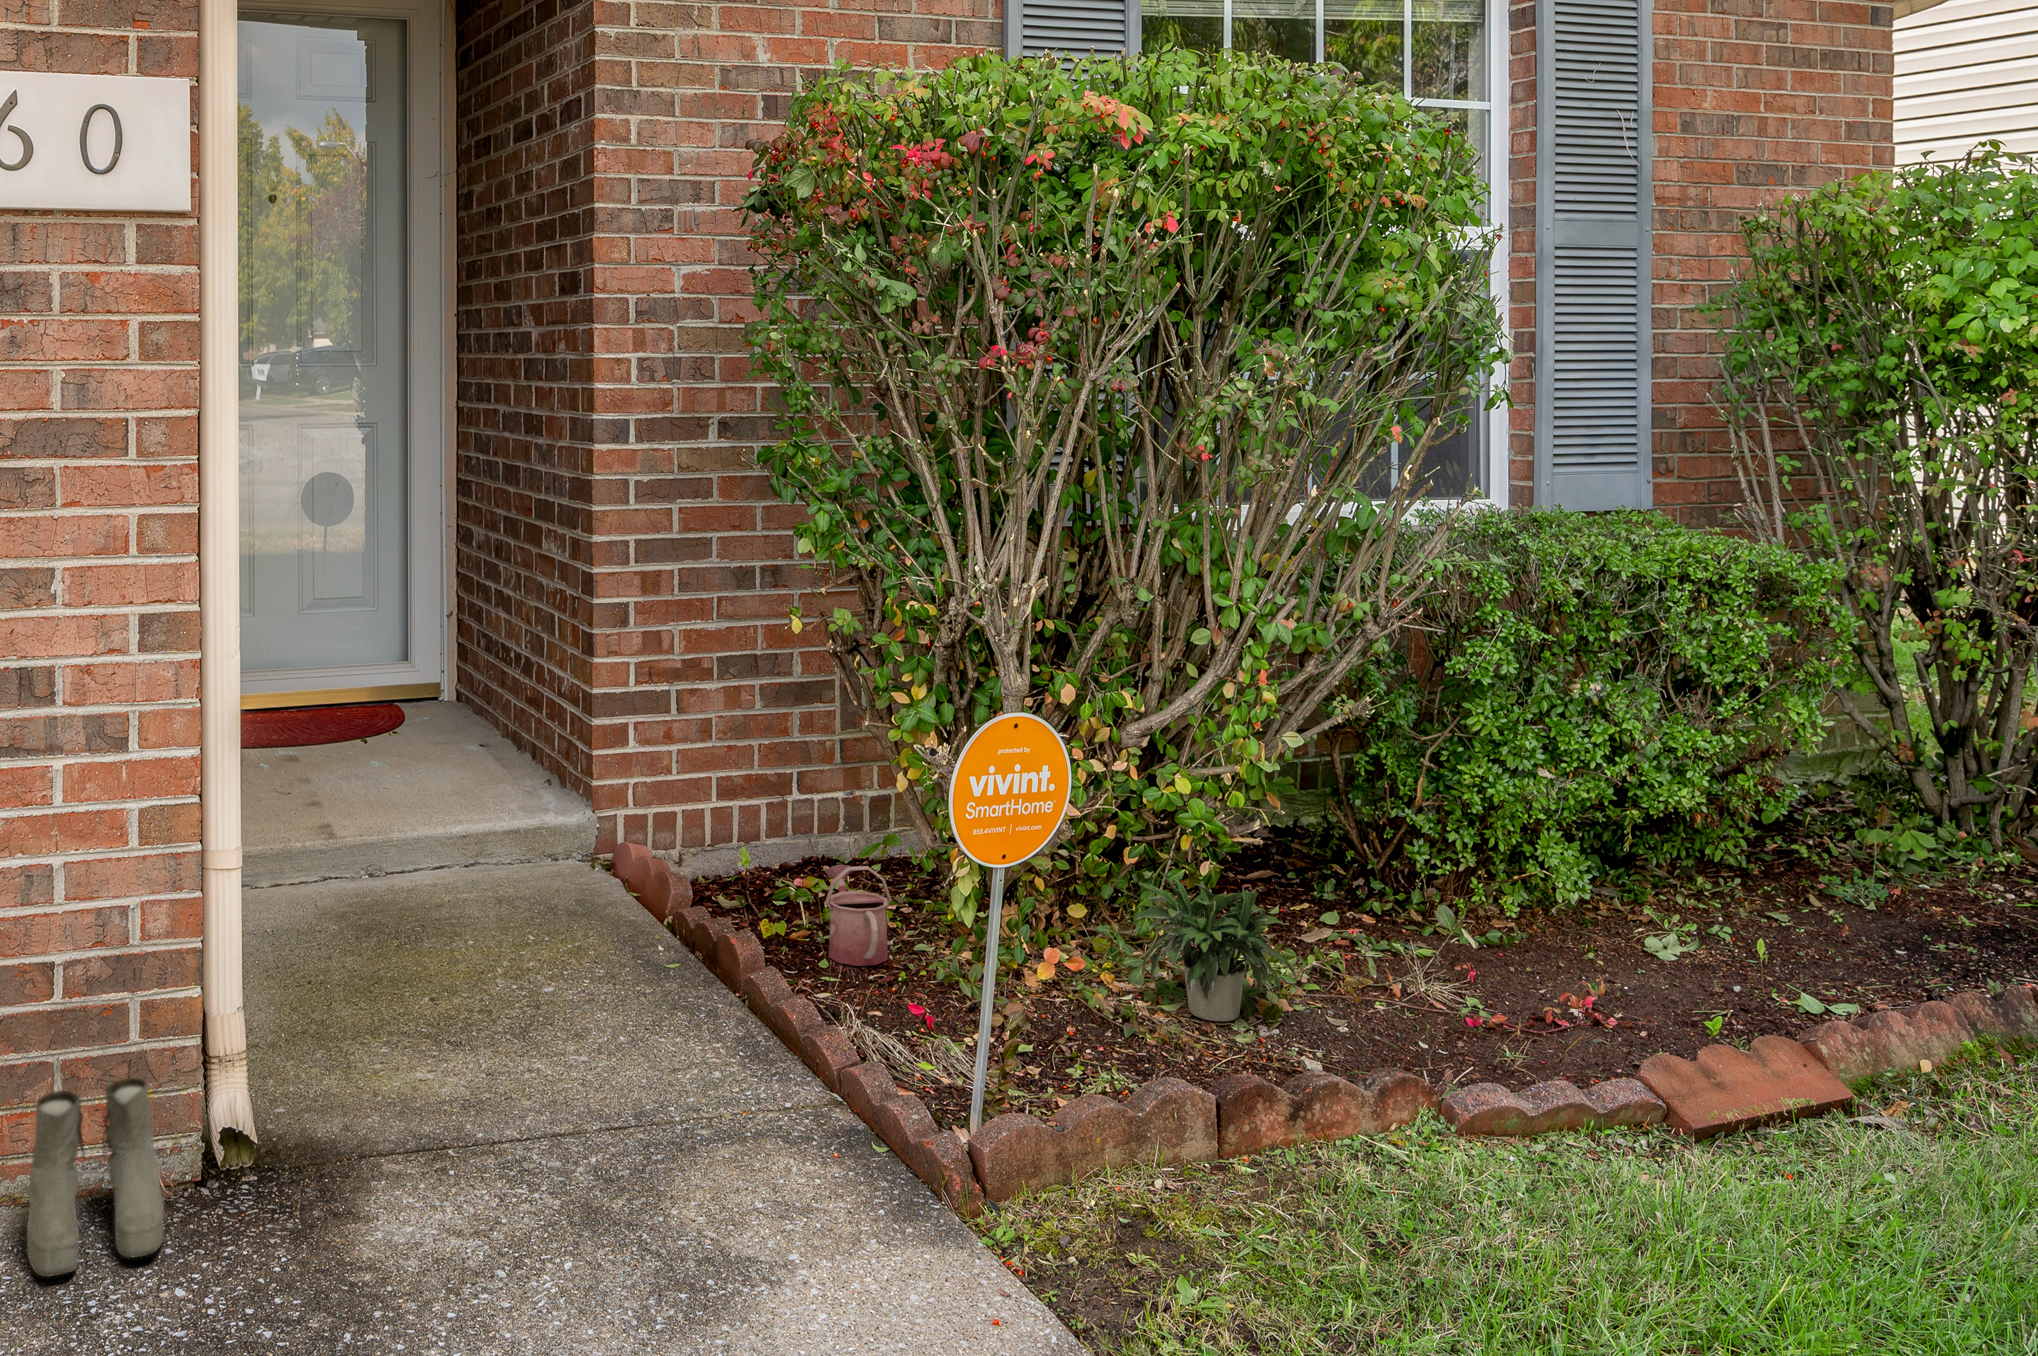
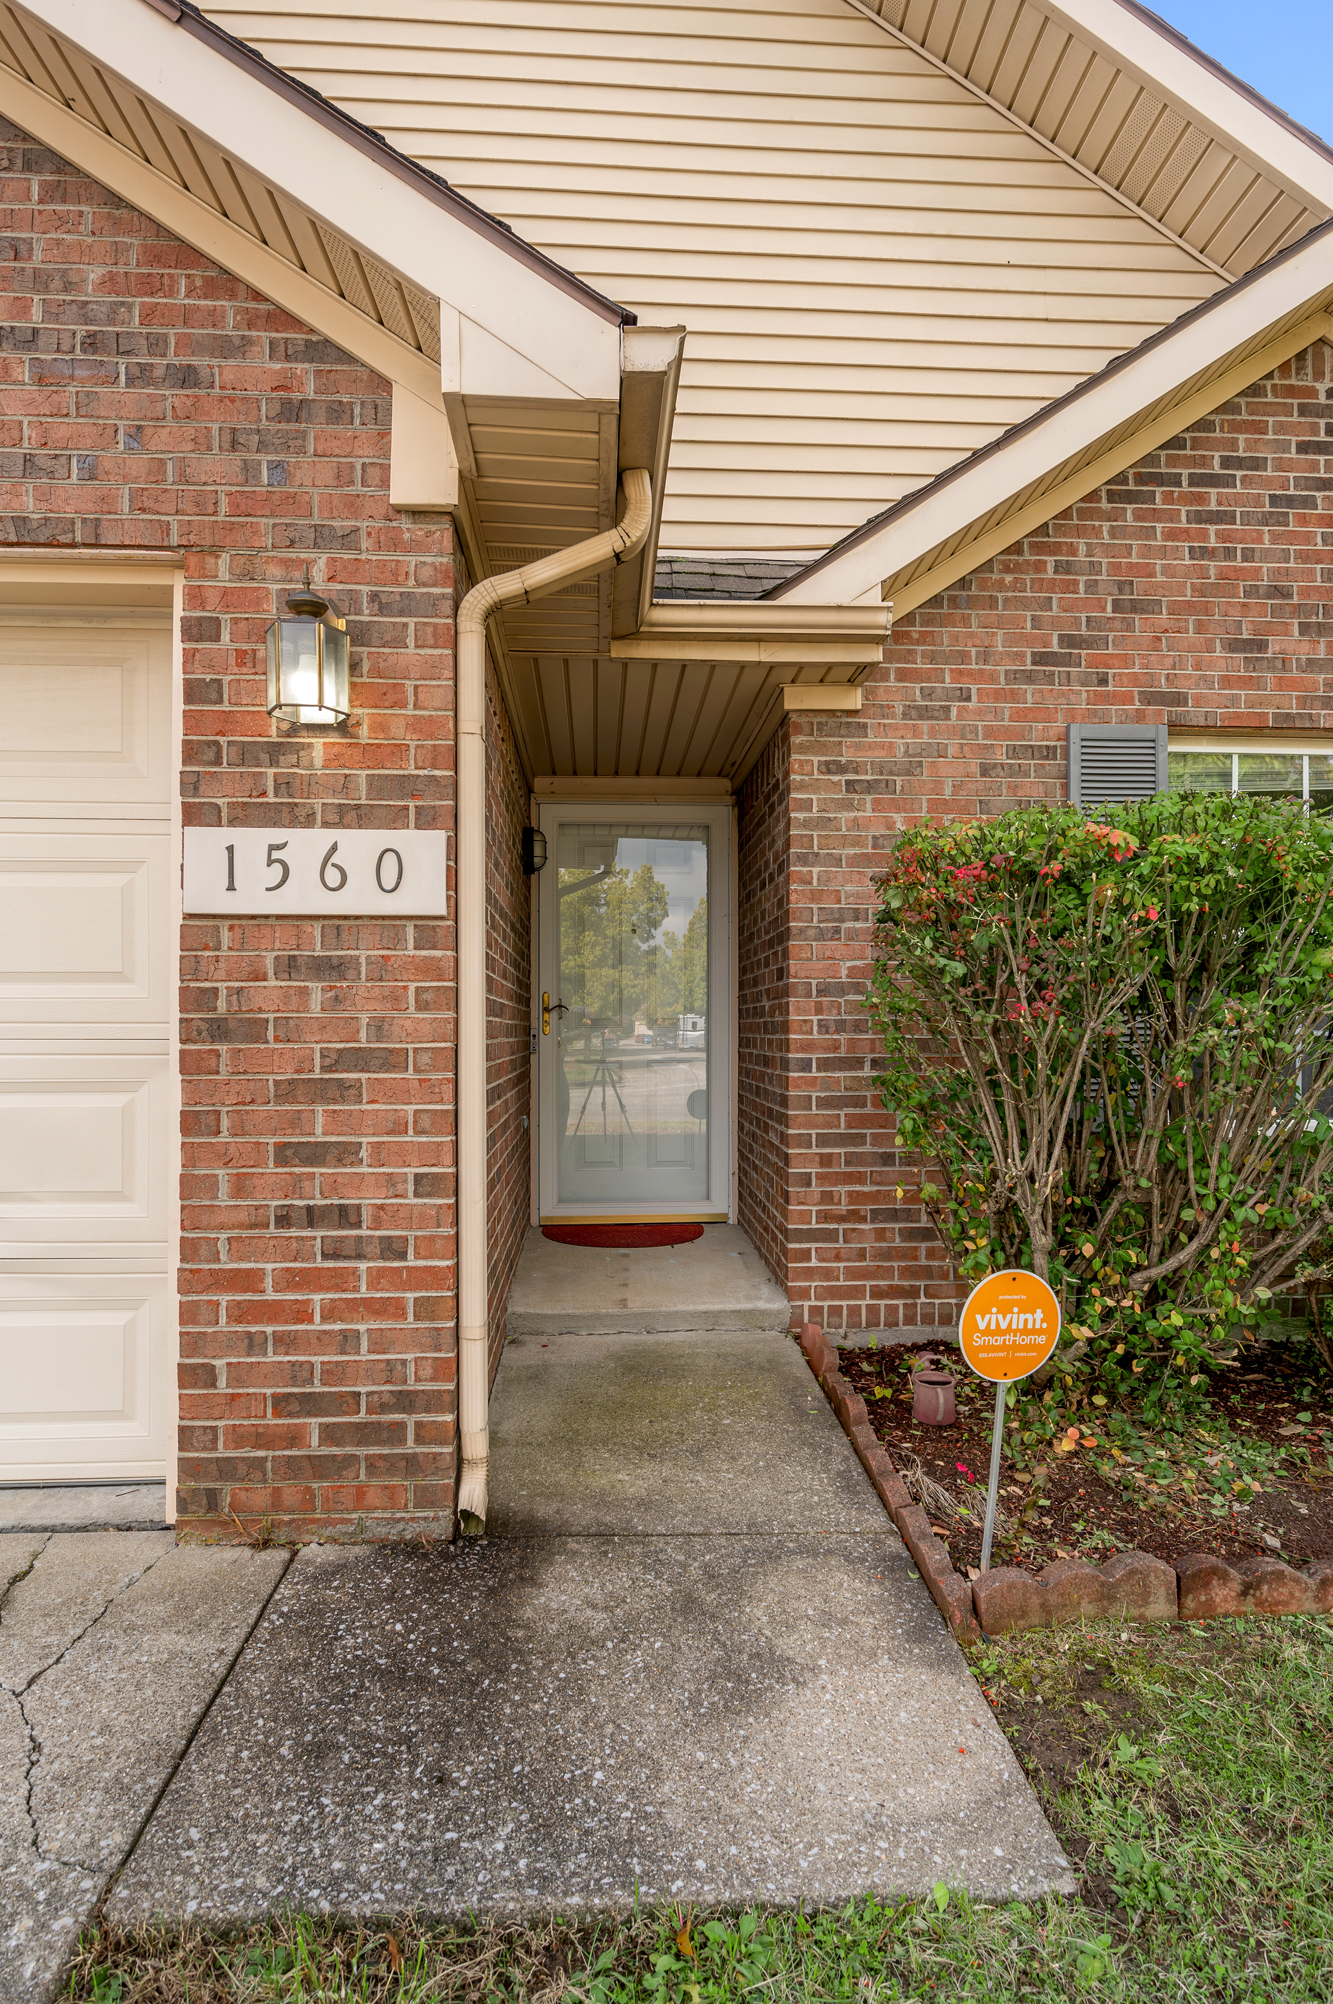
potted plant: present [1092,871,1298,1021] -> none [1102,1381,1262,1499]
boots: present [27,1078,164,1277] -> none [320,1472,412,1604]

